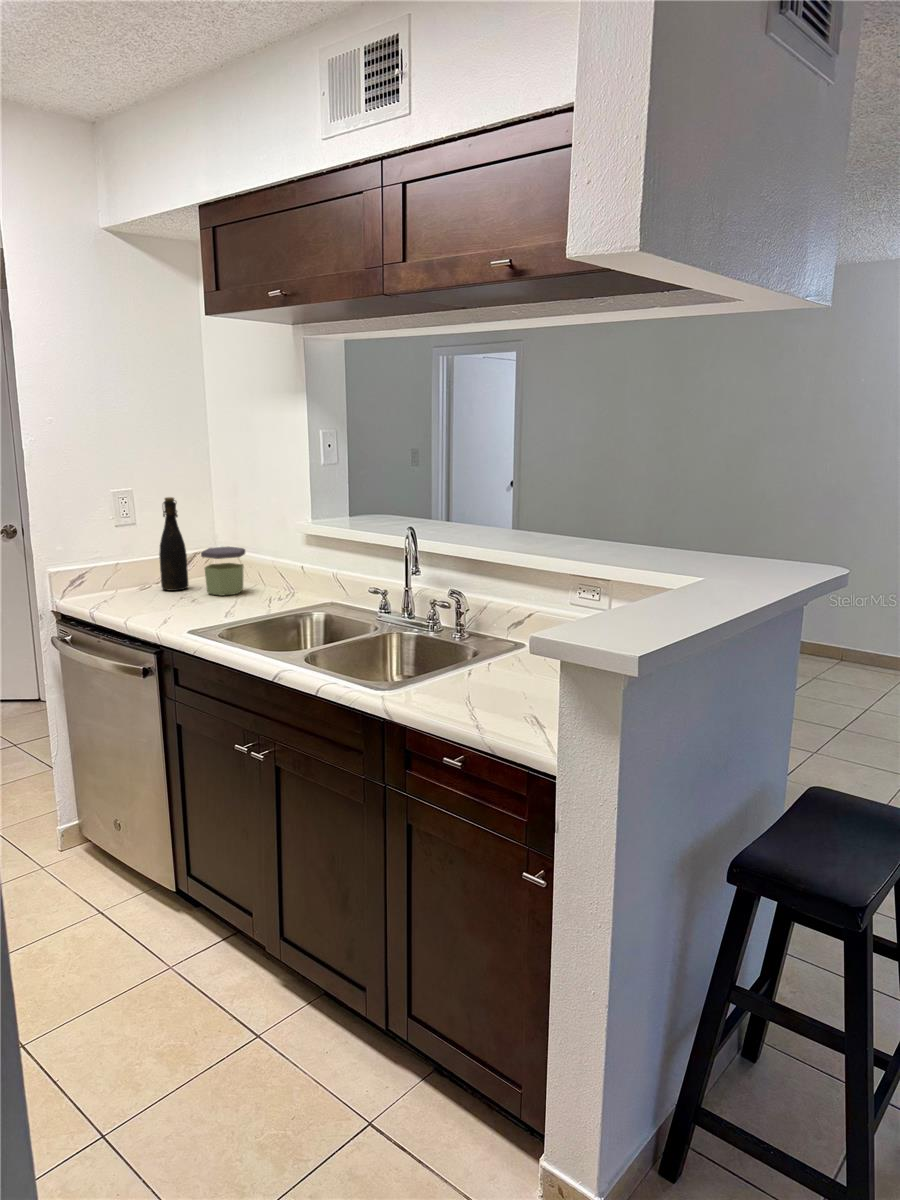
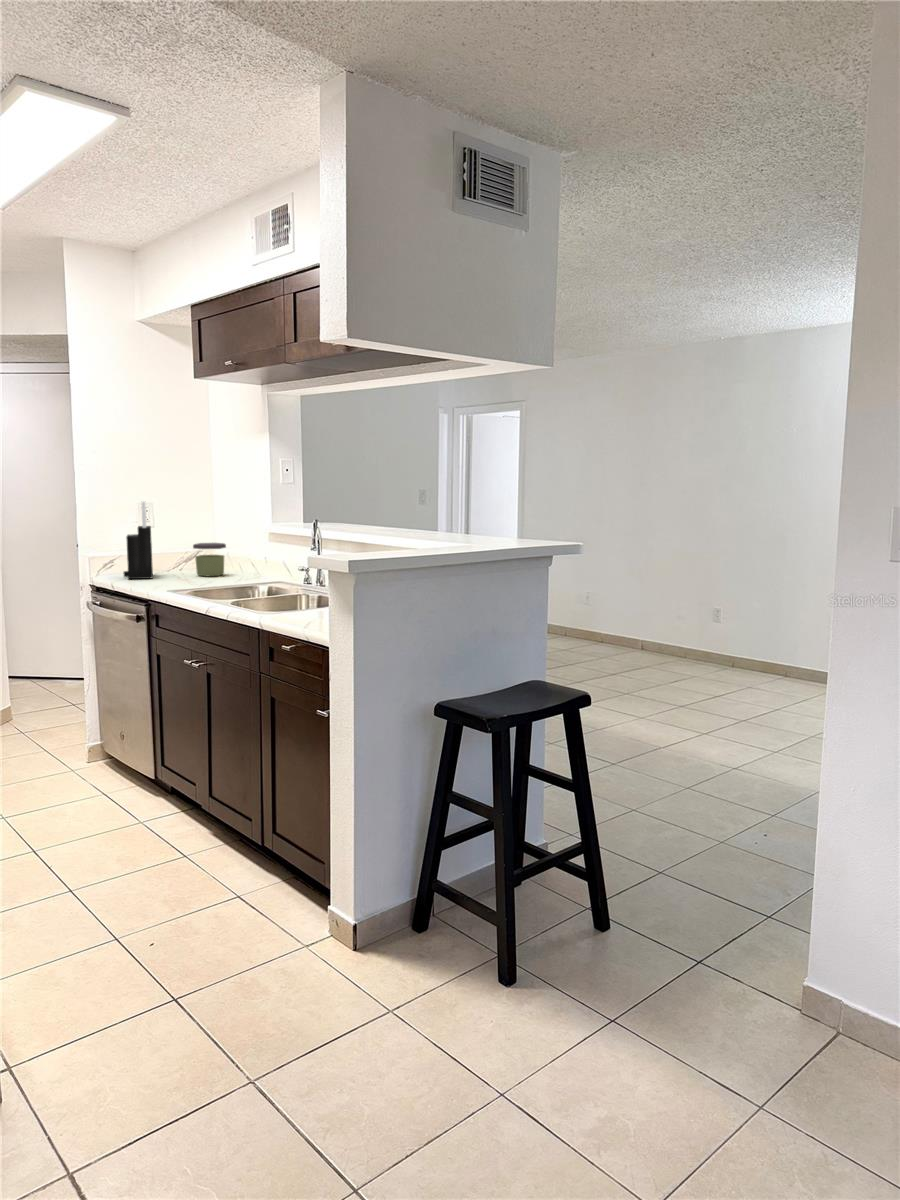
knife block: none [103,491,148,605] -> present [123,501,153,579]
bottle: present [159,497,188,591] -> none [167,507,187,574]

